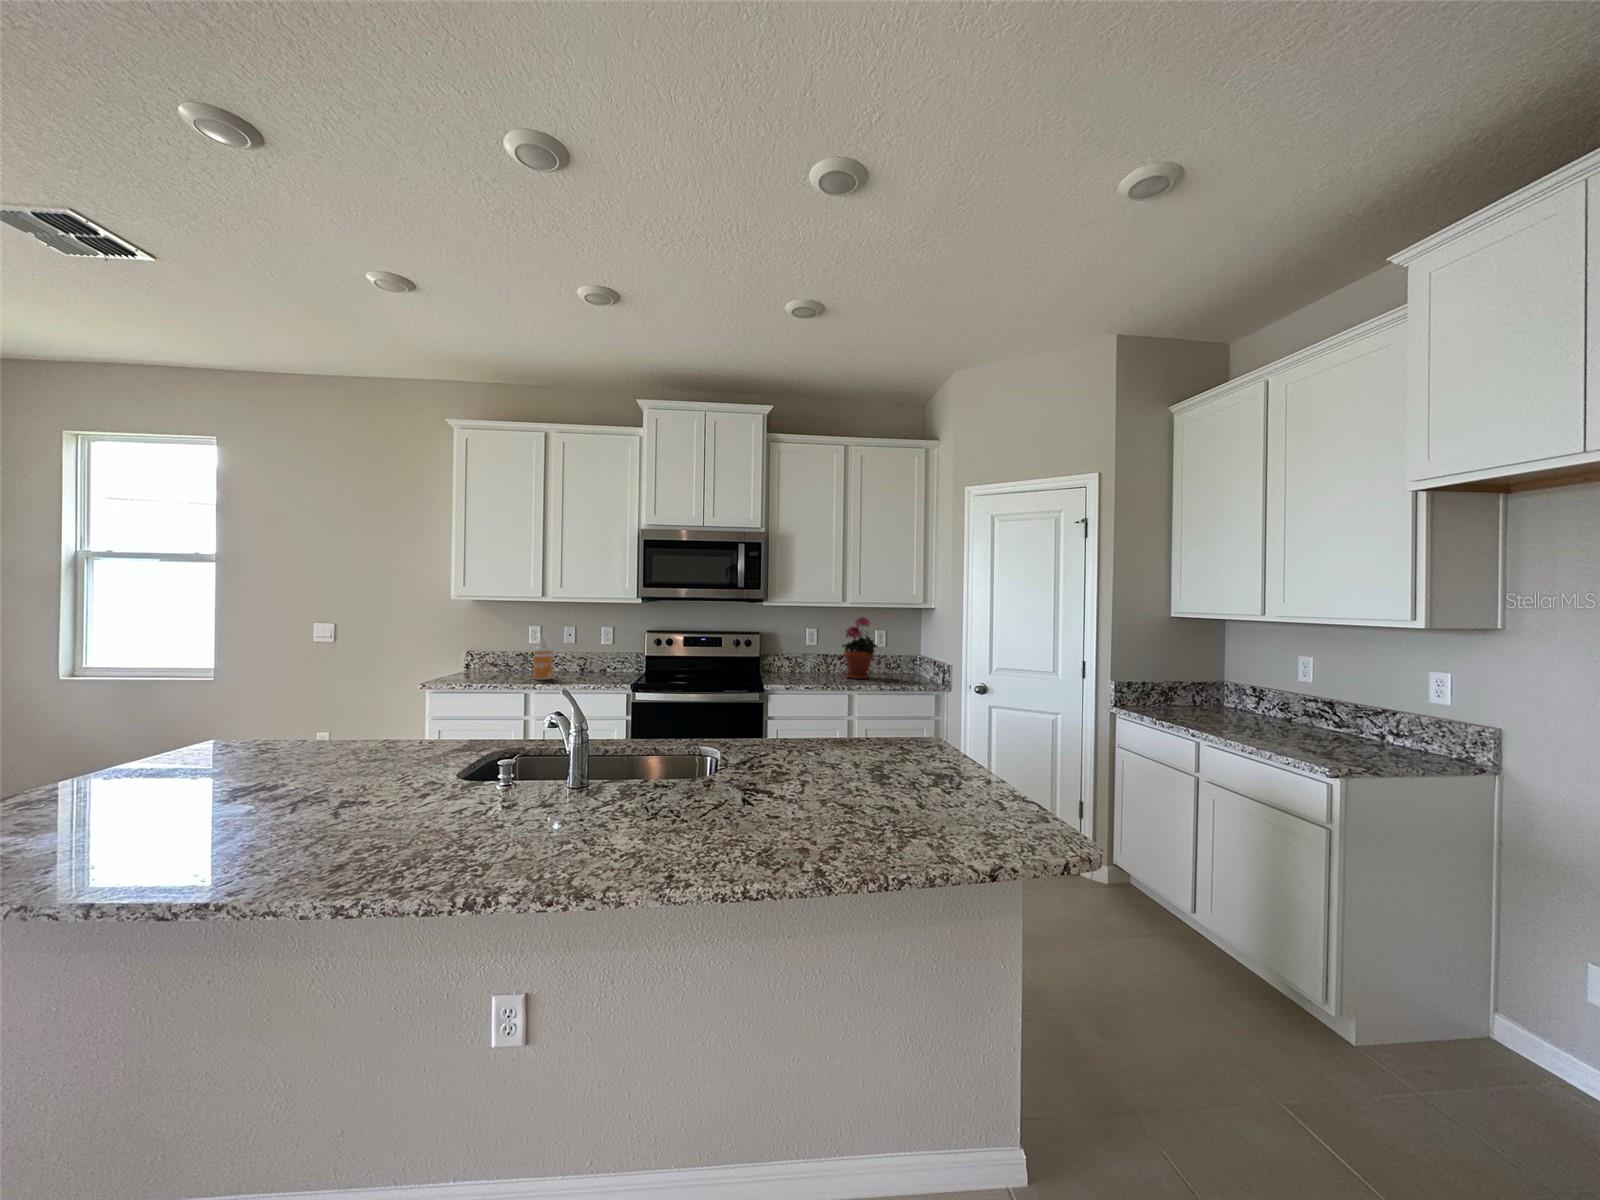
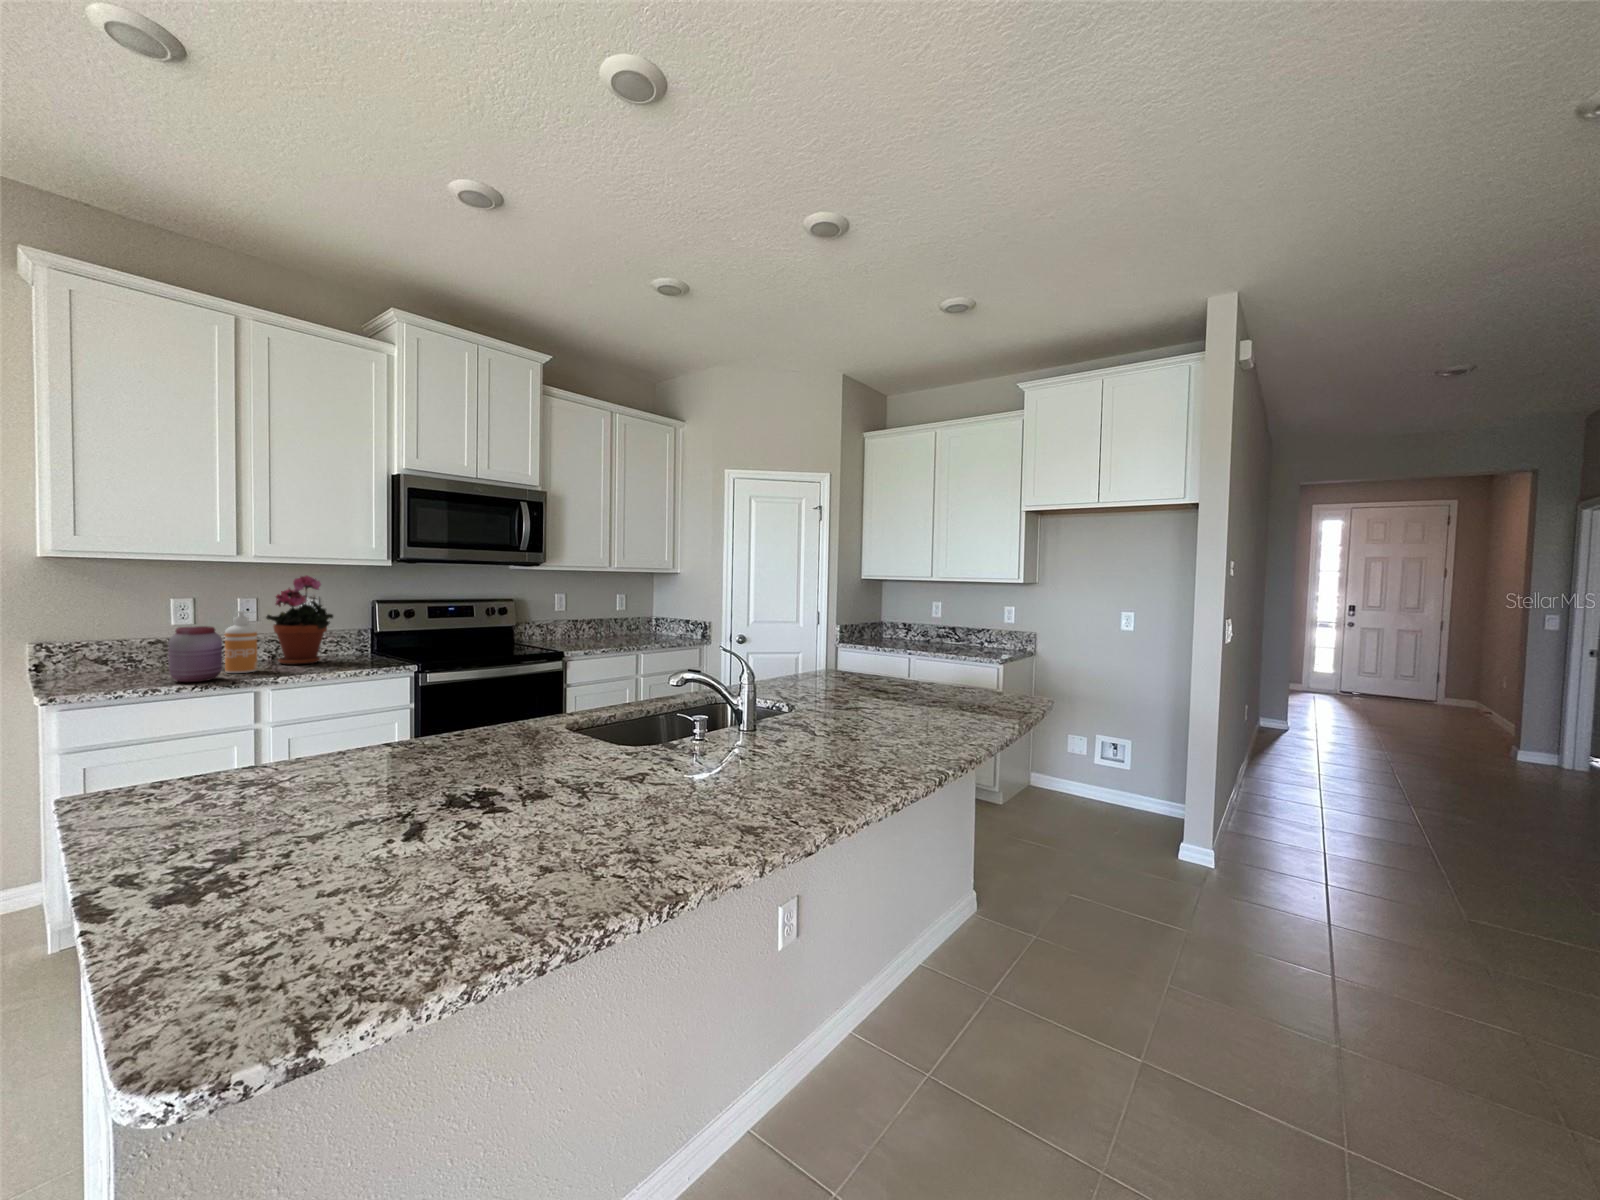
potted plant: present [842,617,877,679] -> present [266,575,333,665]
jar: none [490,645,520,683] -> present [168,626,222,682]

